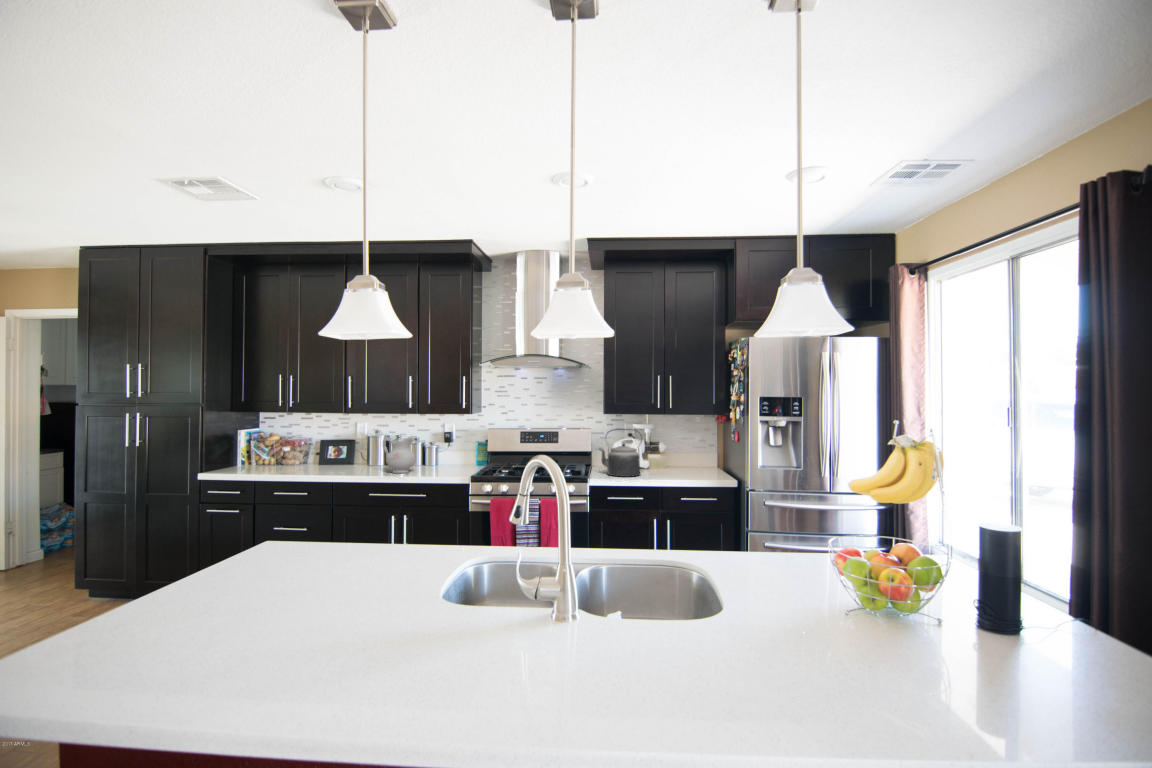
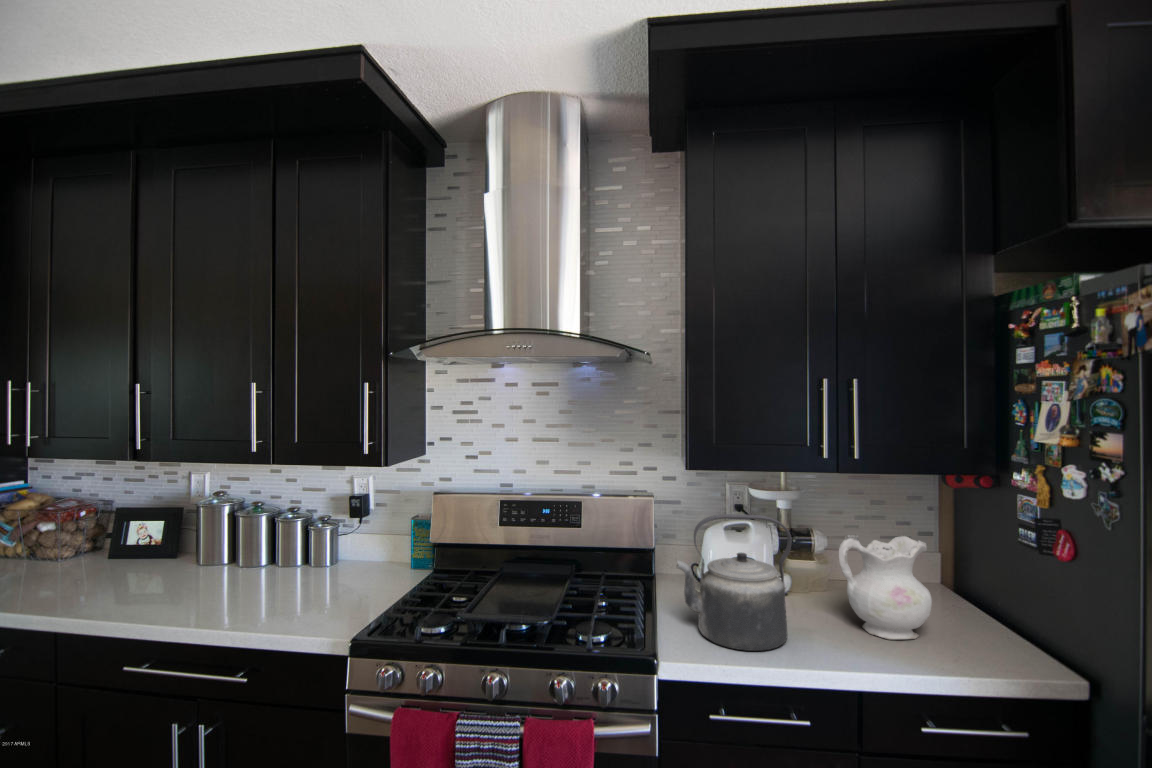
ceramic pitcher: present [383,436,415,473] -> present [839,535,932,639]

